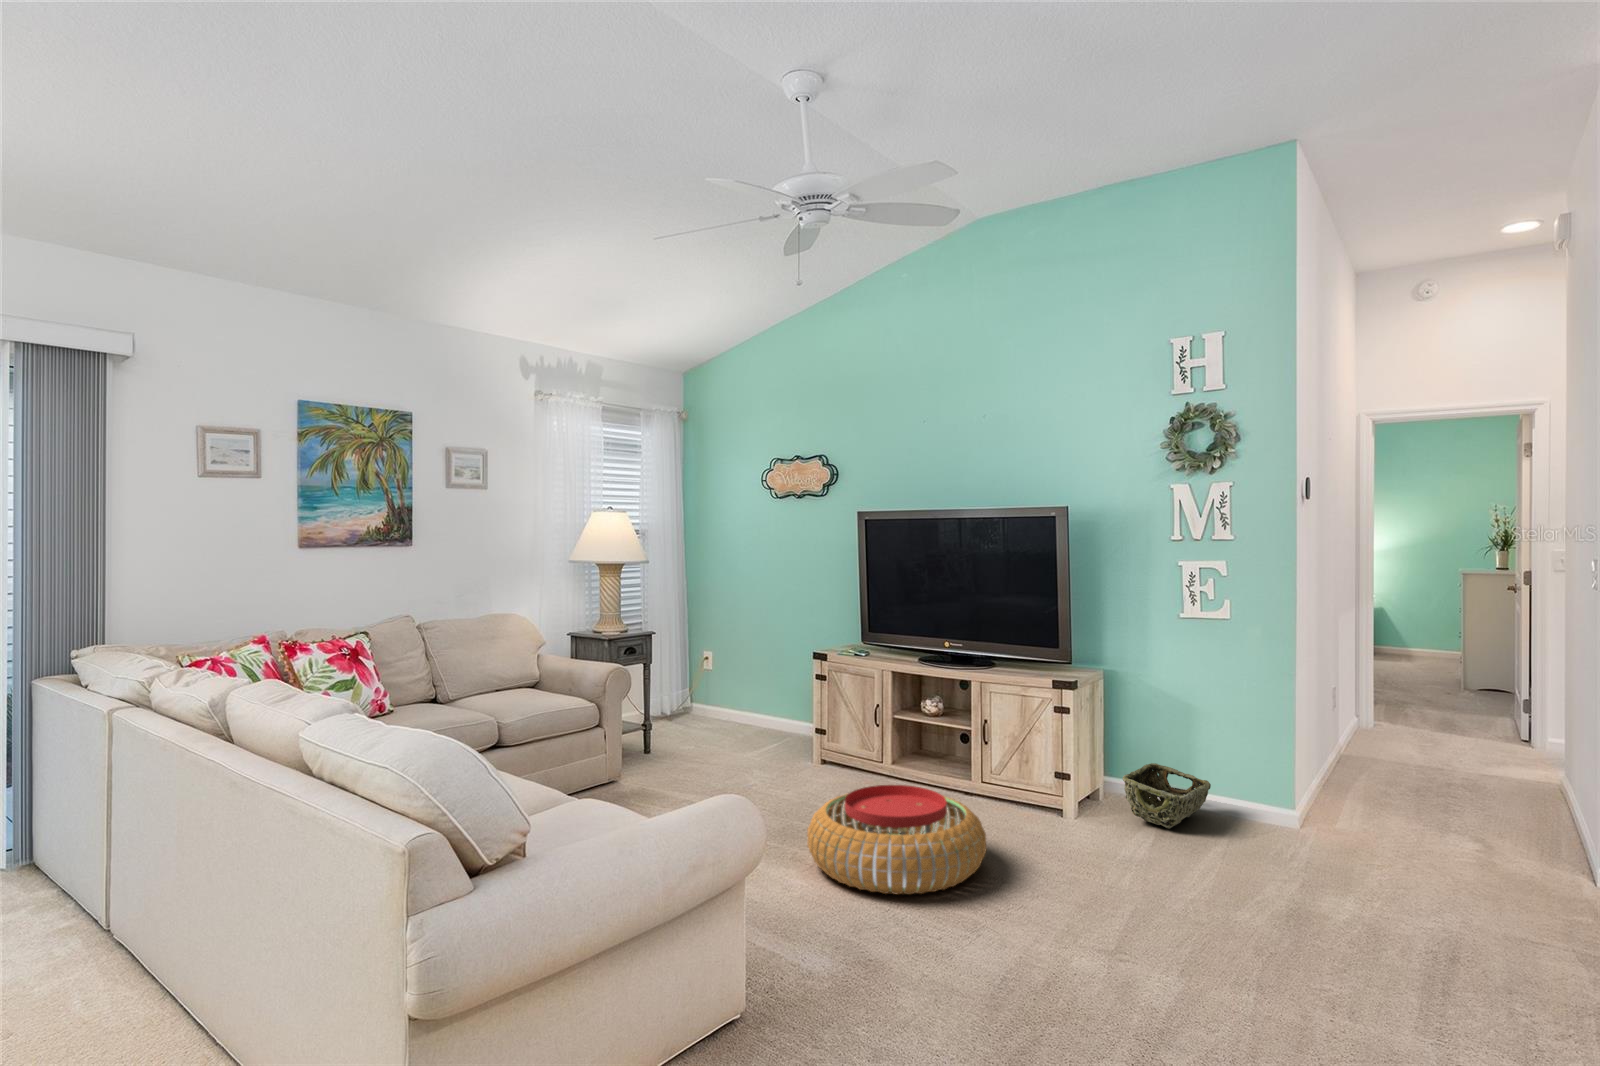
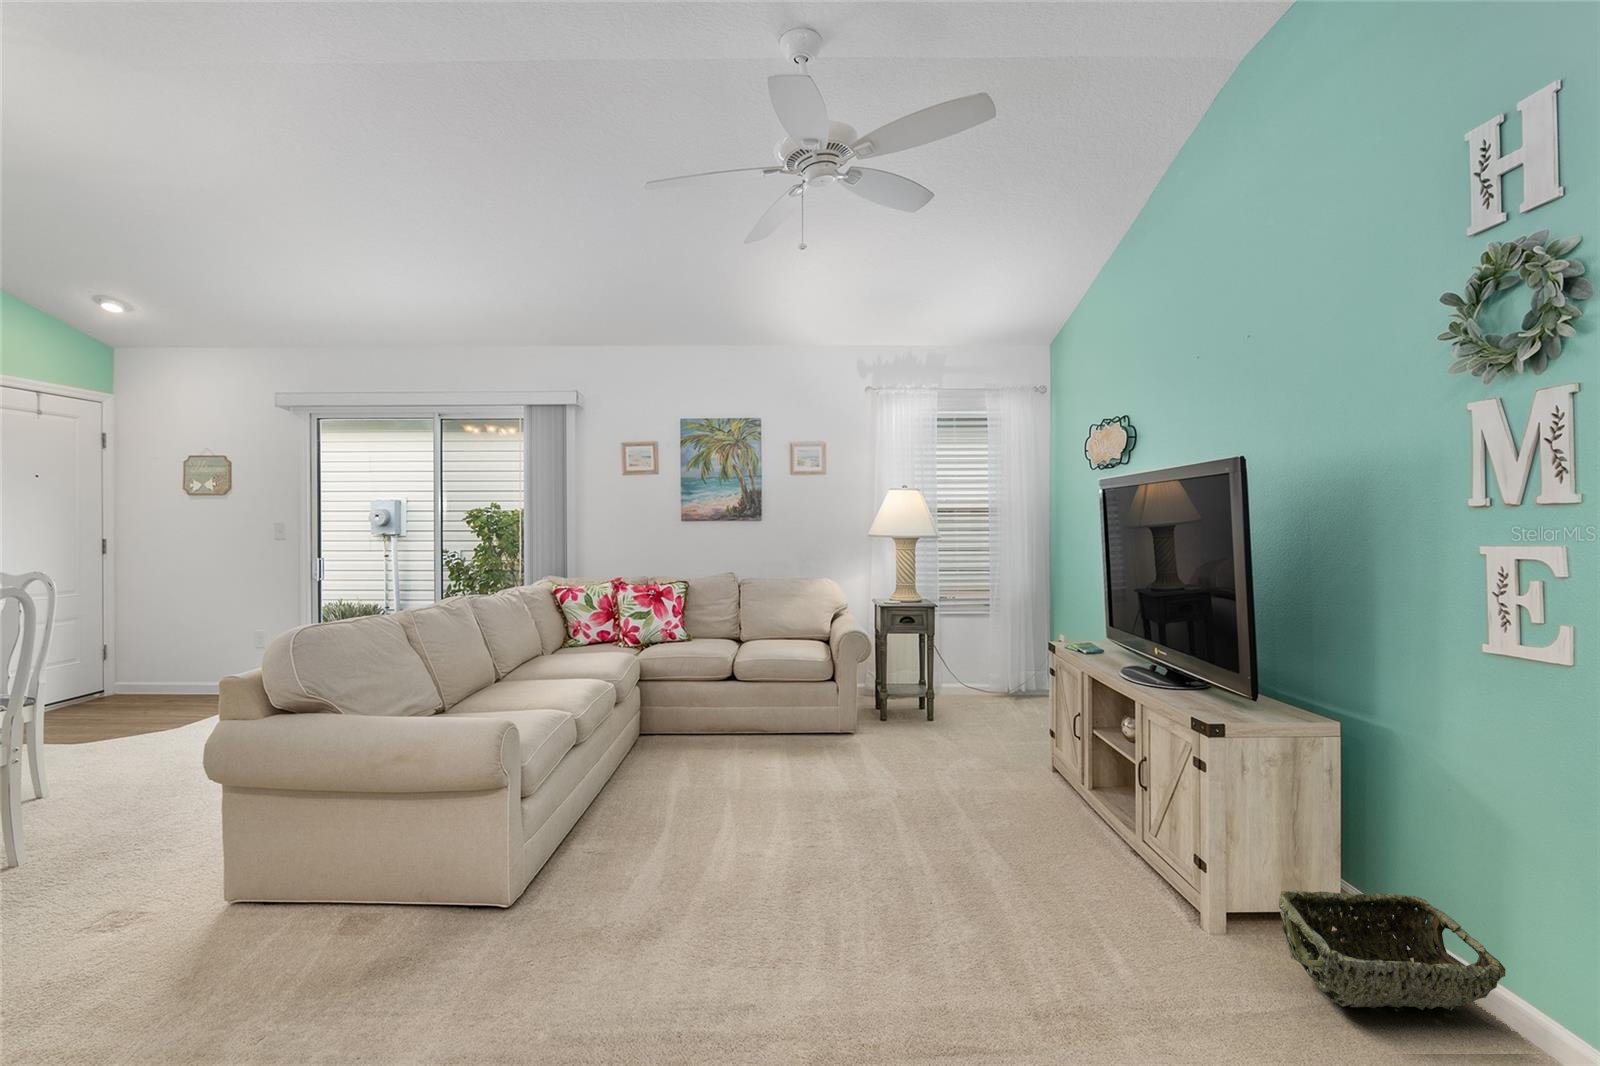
pouf: present [807,785,986,894] -> none [789,785,992,922]

